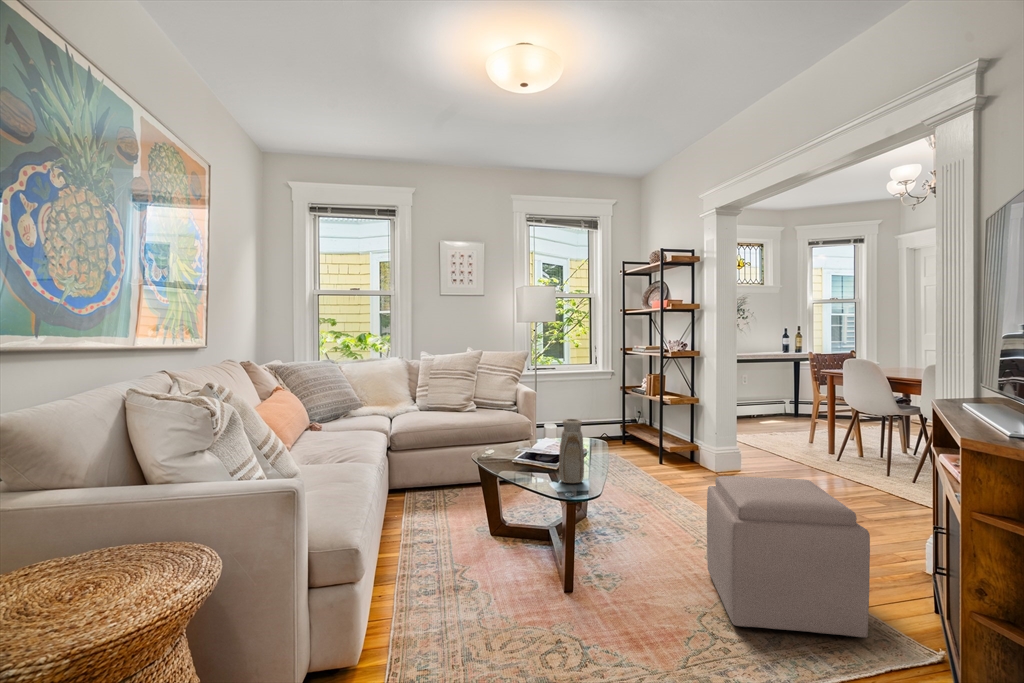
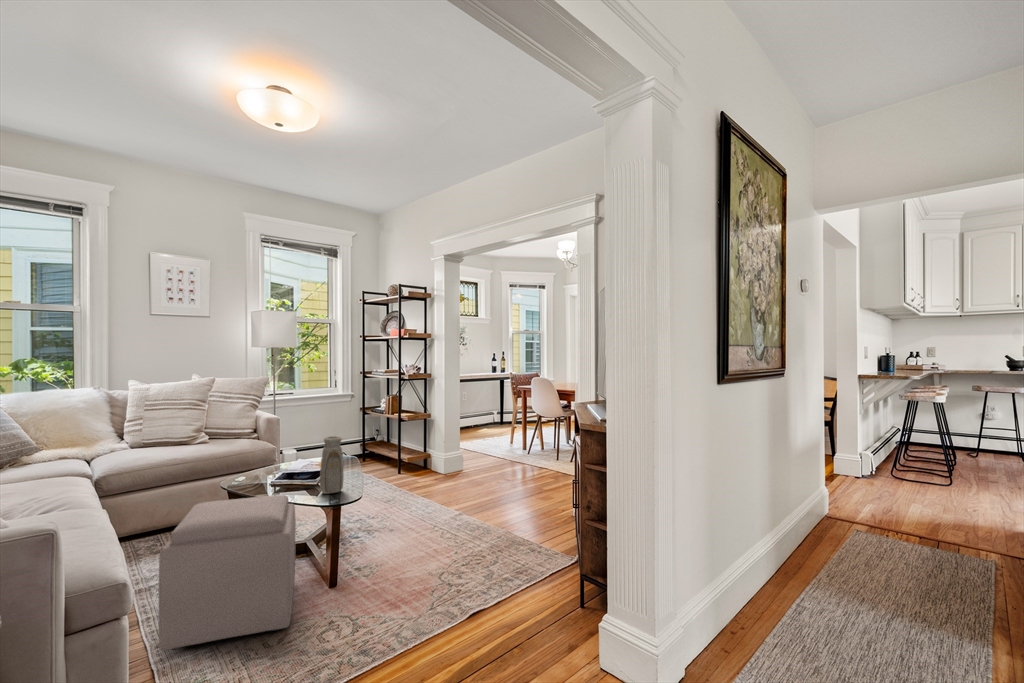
ottoman: present [707,476,870,637] -> present [159,495,296,651]

